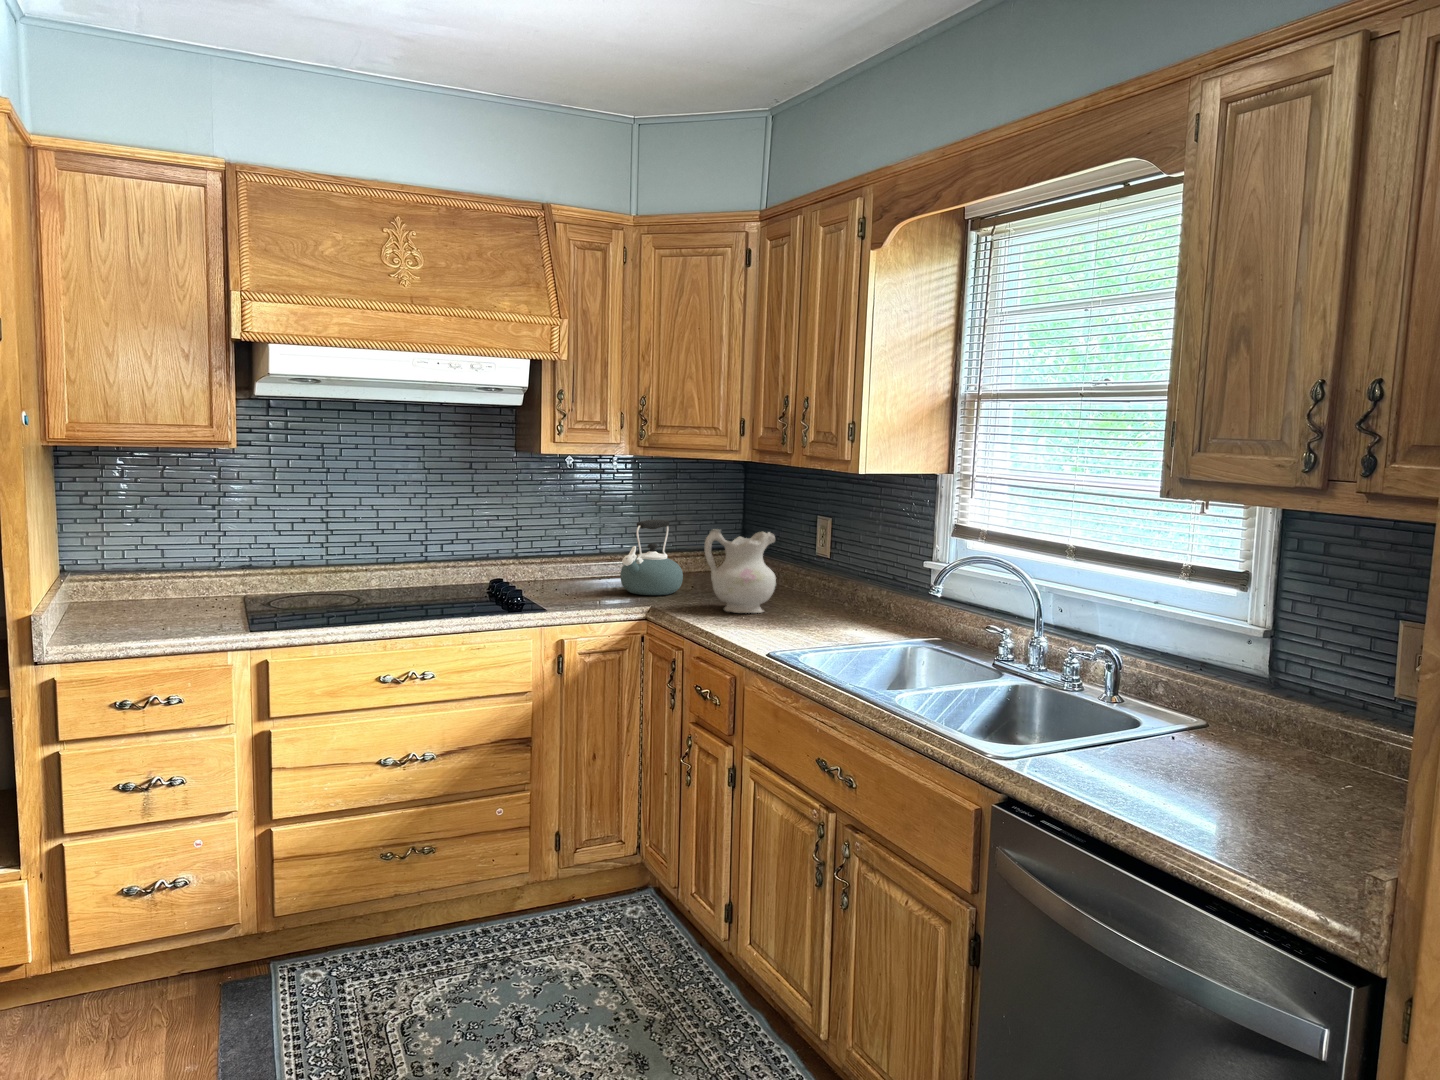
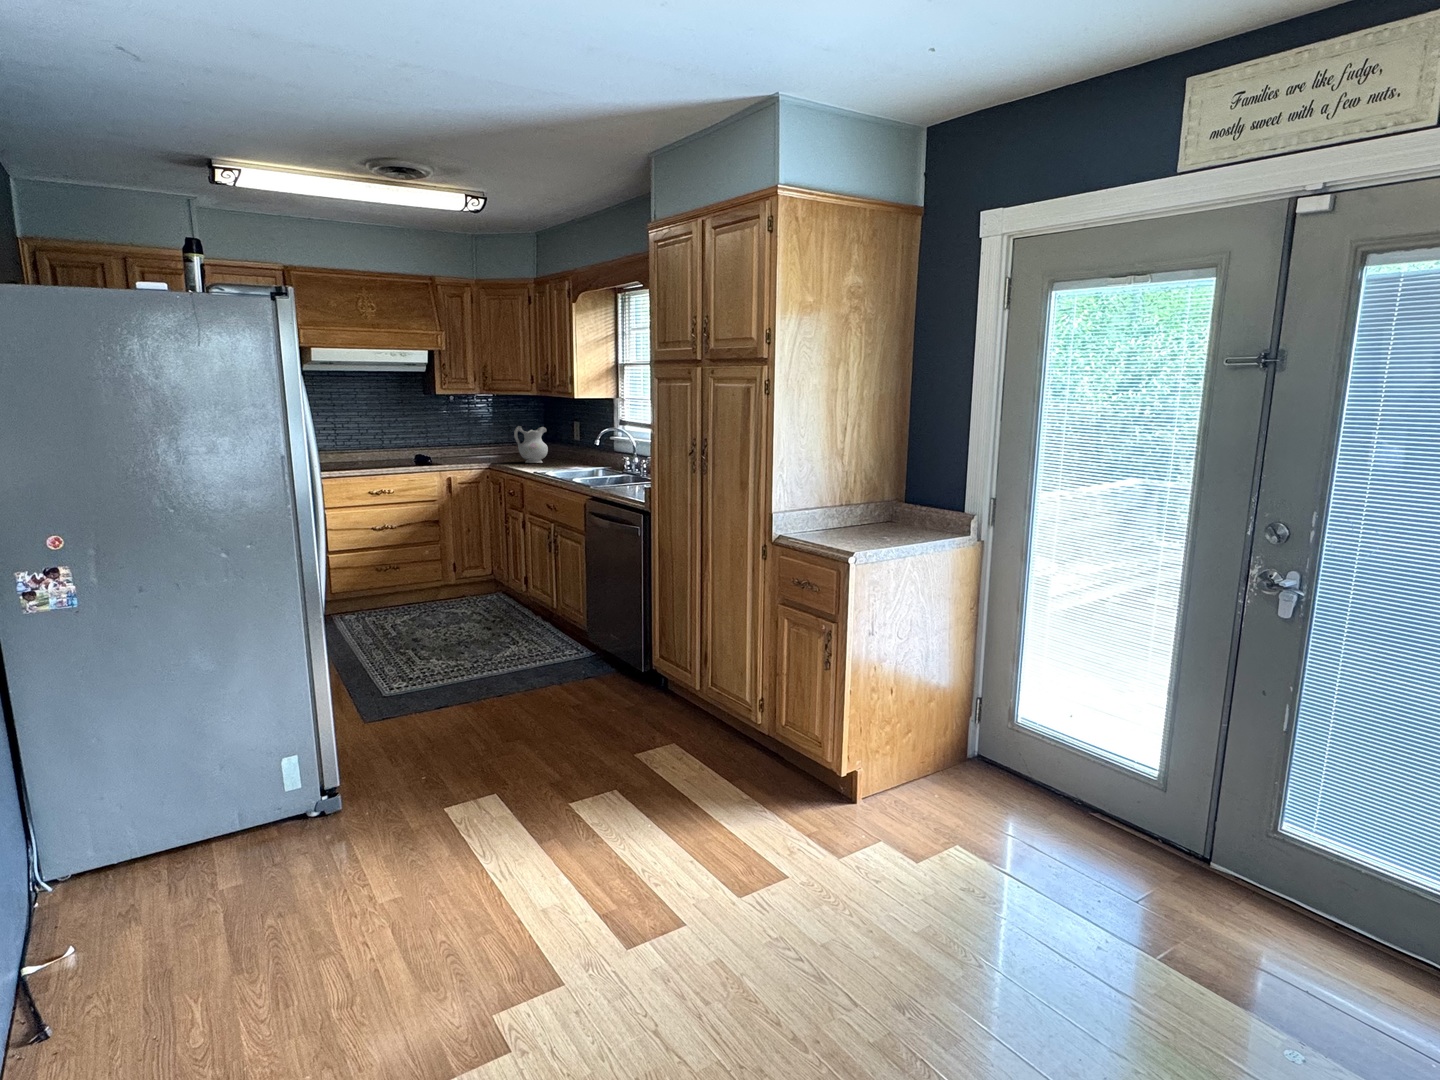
kettle: present [620,520,683,595] -> none [479,425,510,460]

